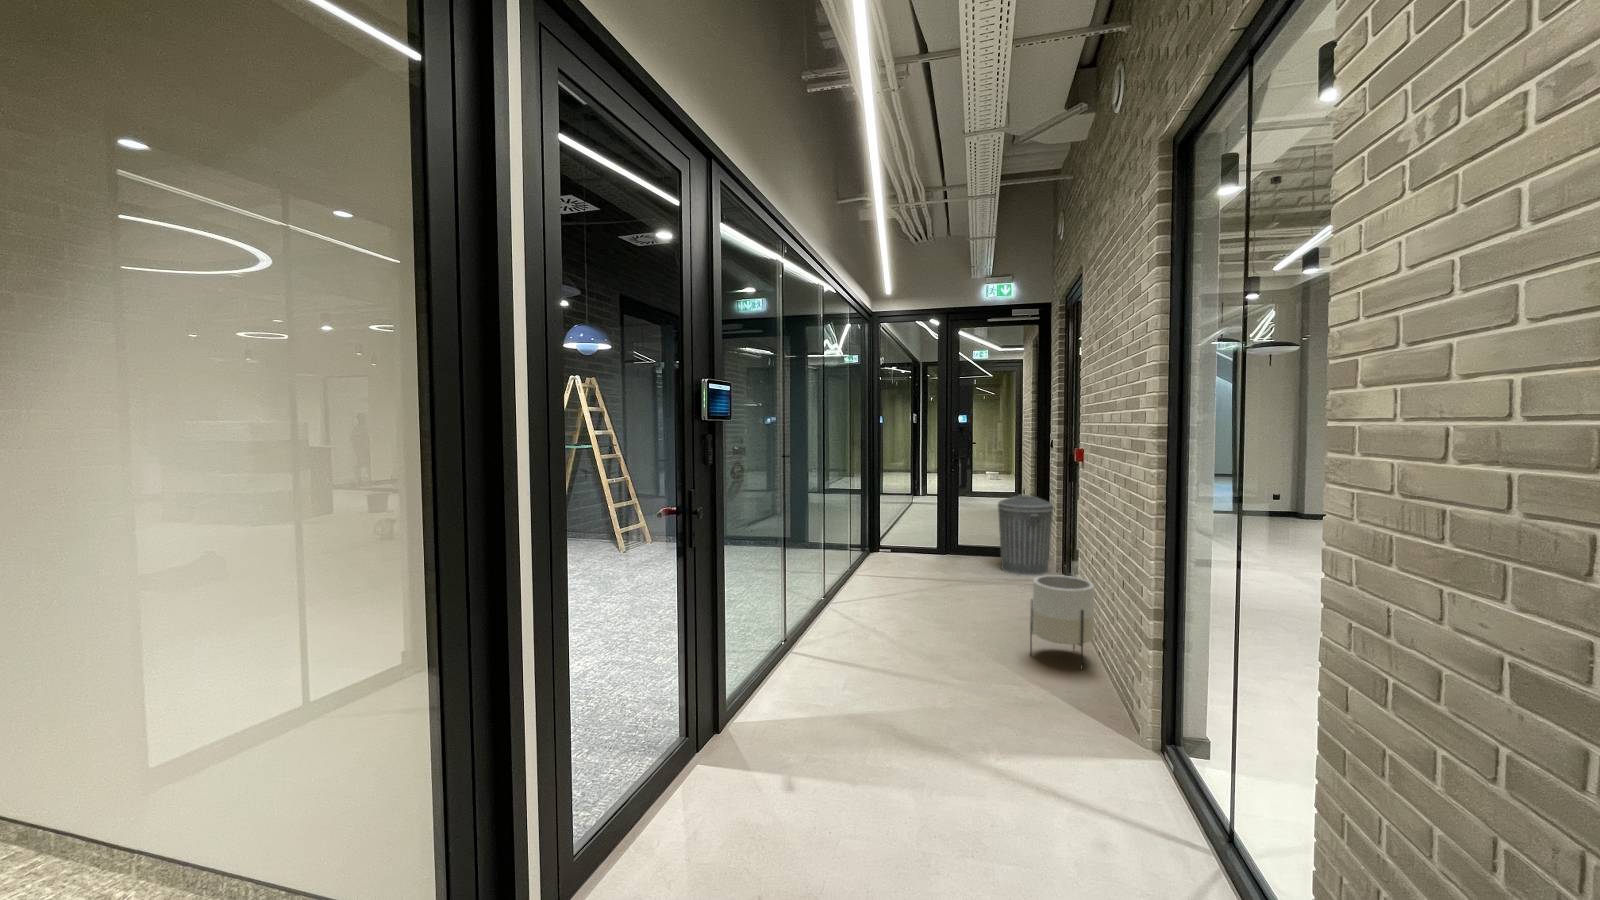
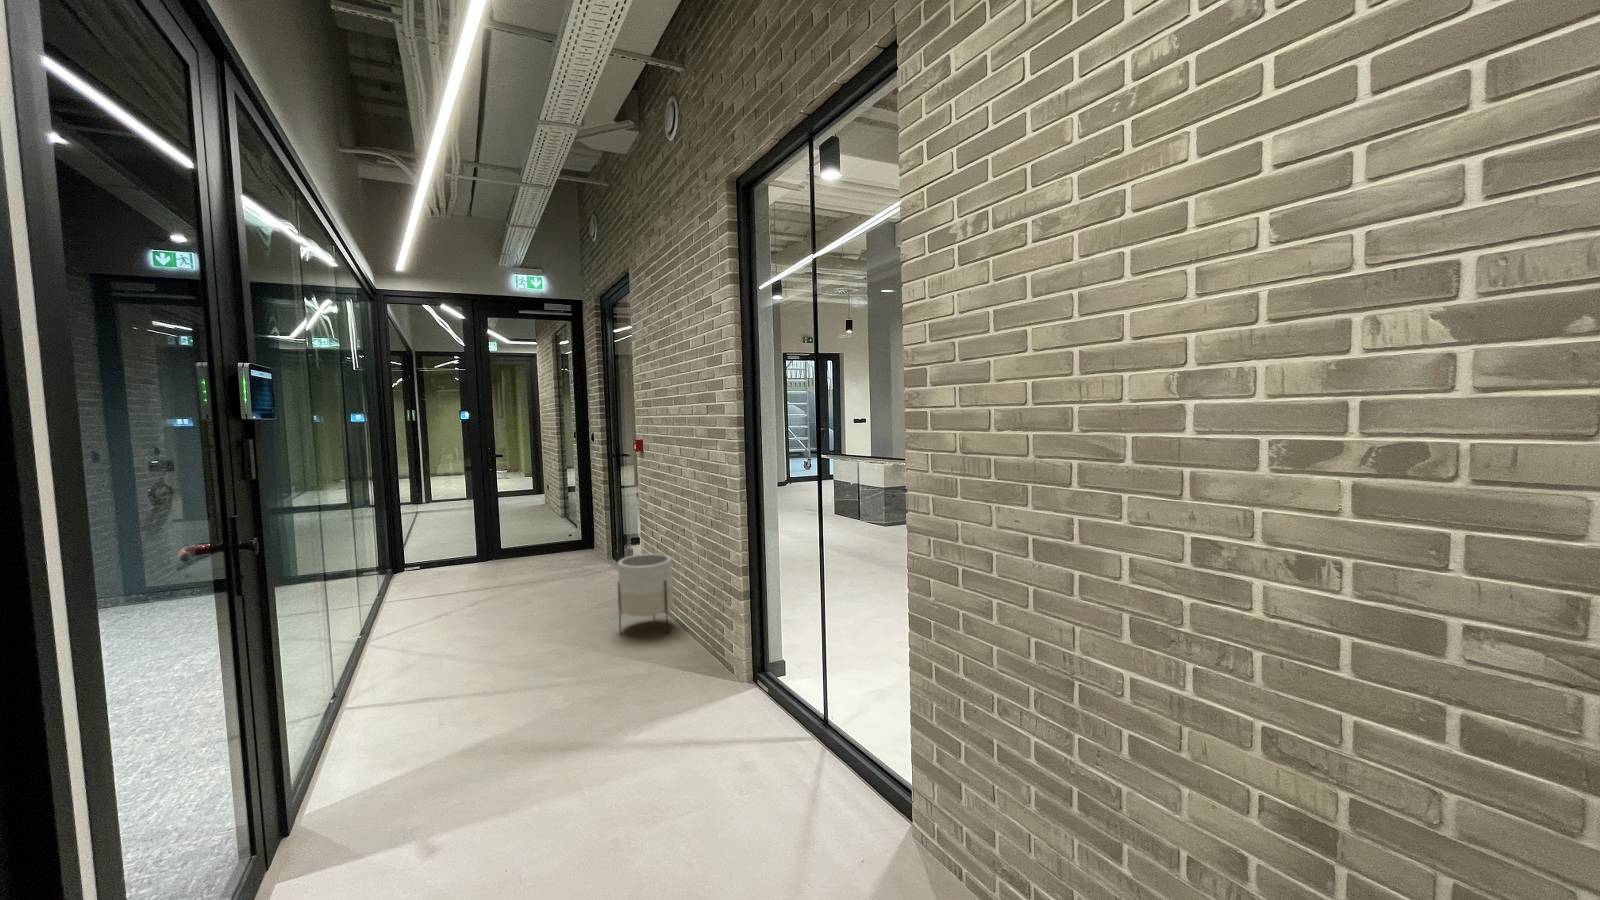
trash can: present [998,495,1054,575] -> none [546,486,600,564]

